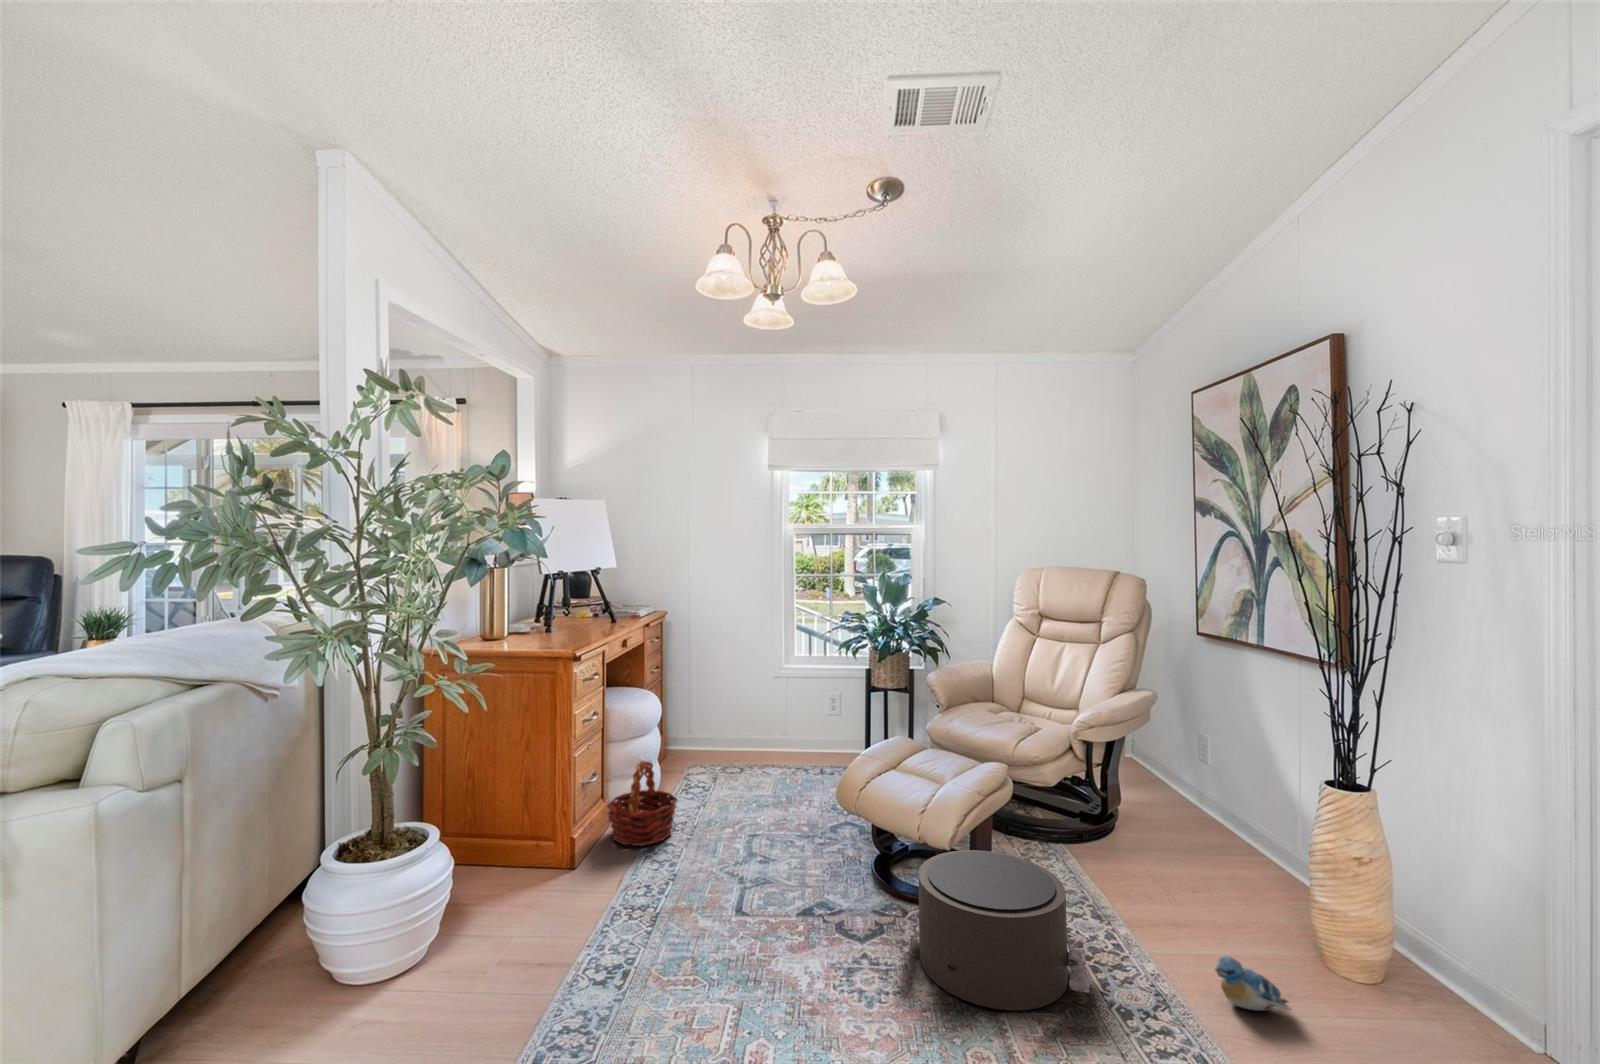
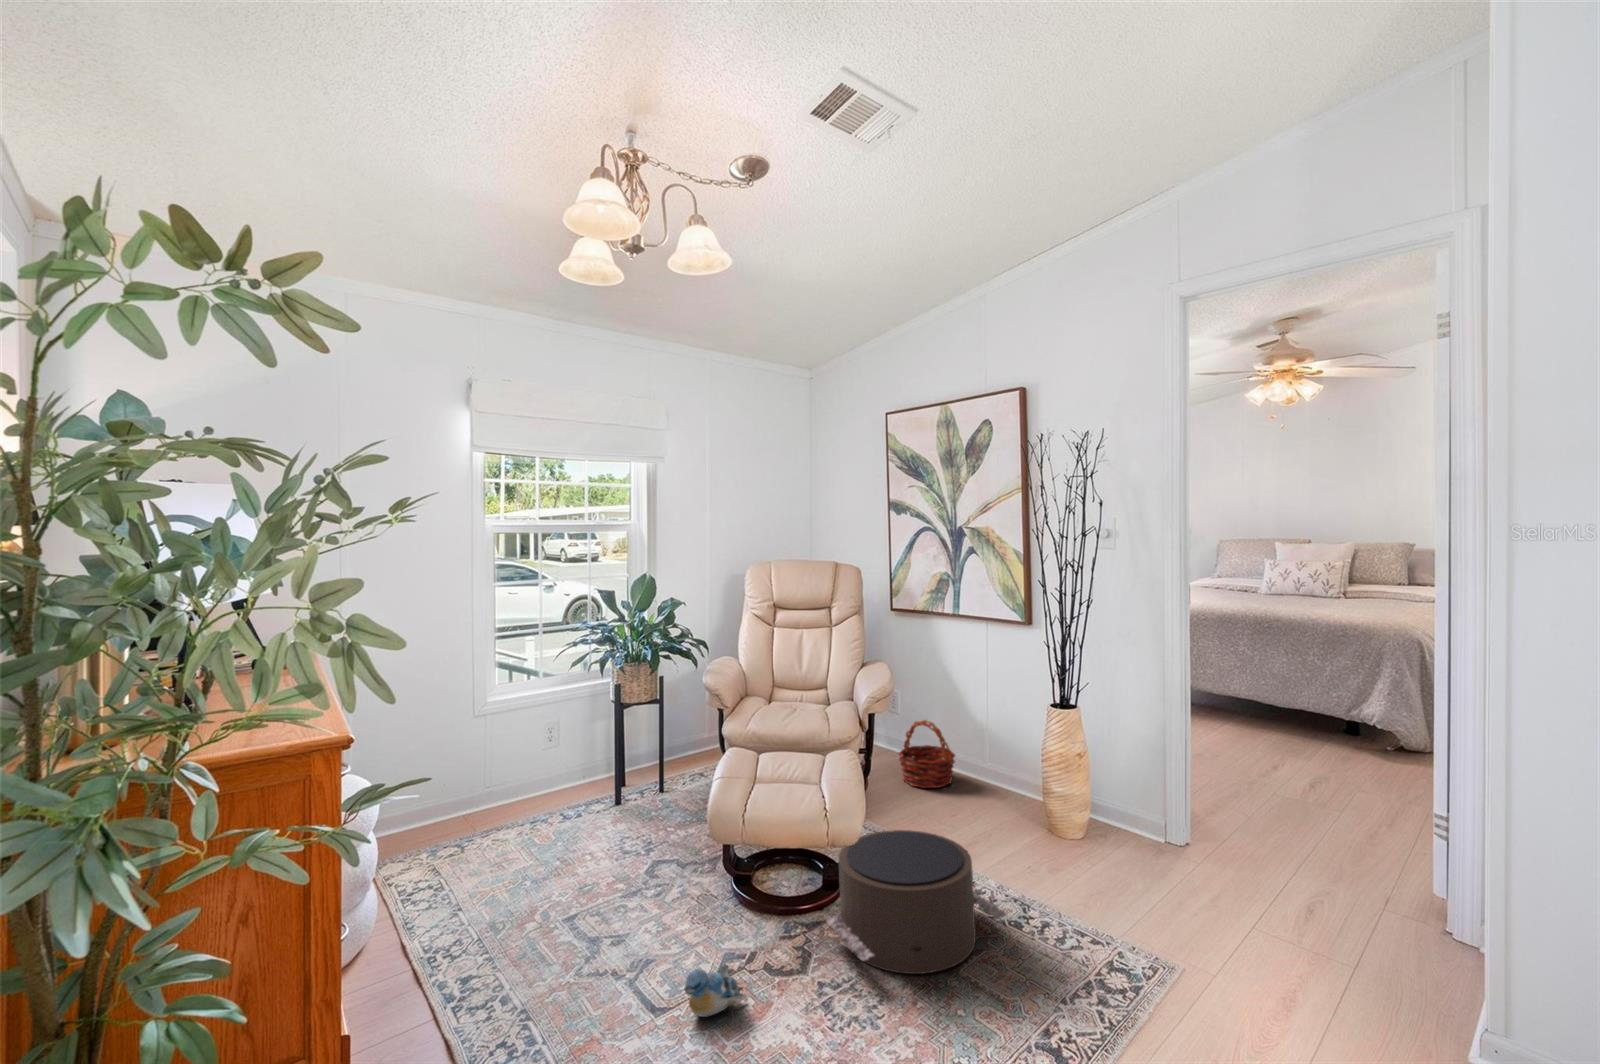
basket: present [608,761,677,846] -> present [898,720,955,788]
plush toy: present [1215,956,1291,1011] -> present [684,969,746,1017]

